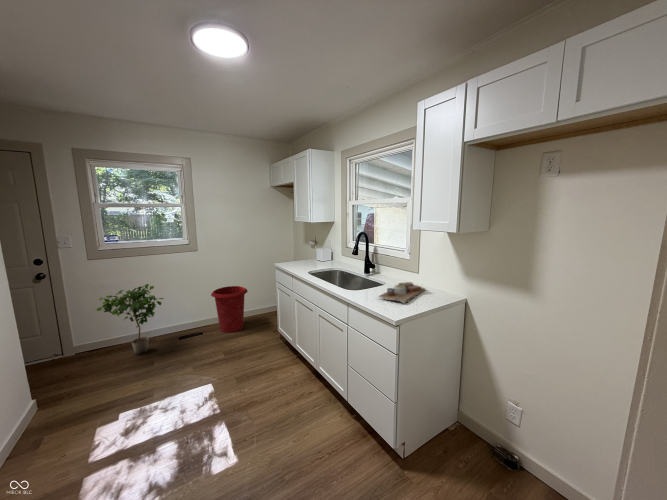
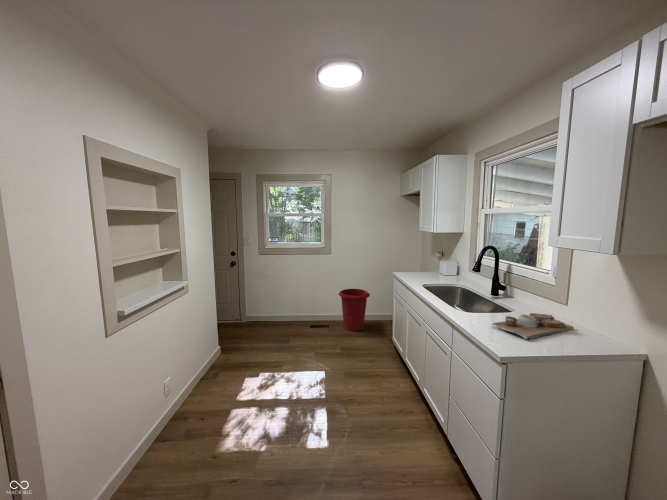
potted plant: present [96,284,163,355] -> none [259,277,303,332]

